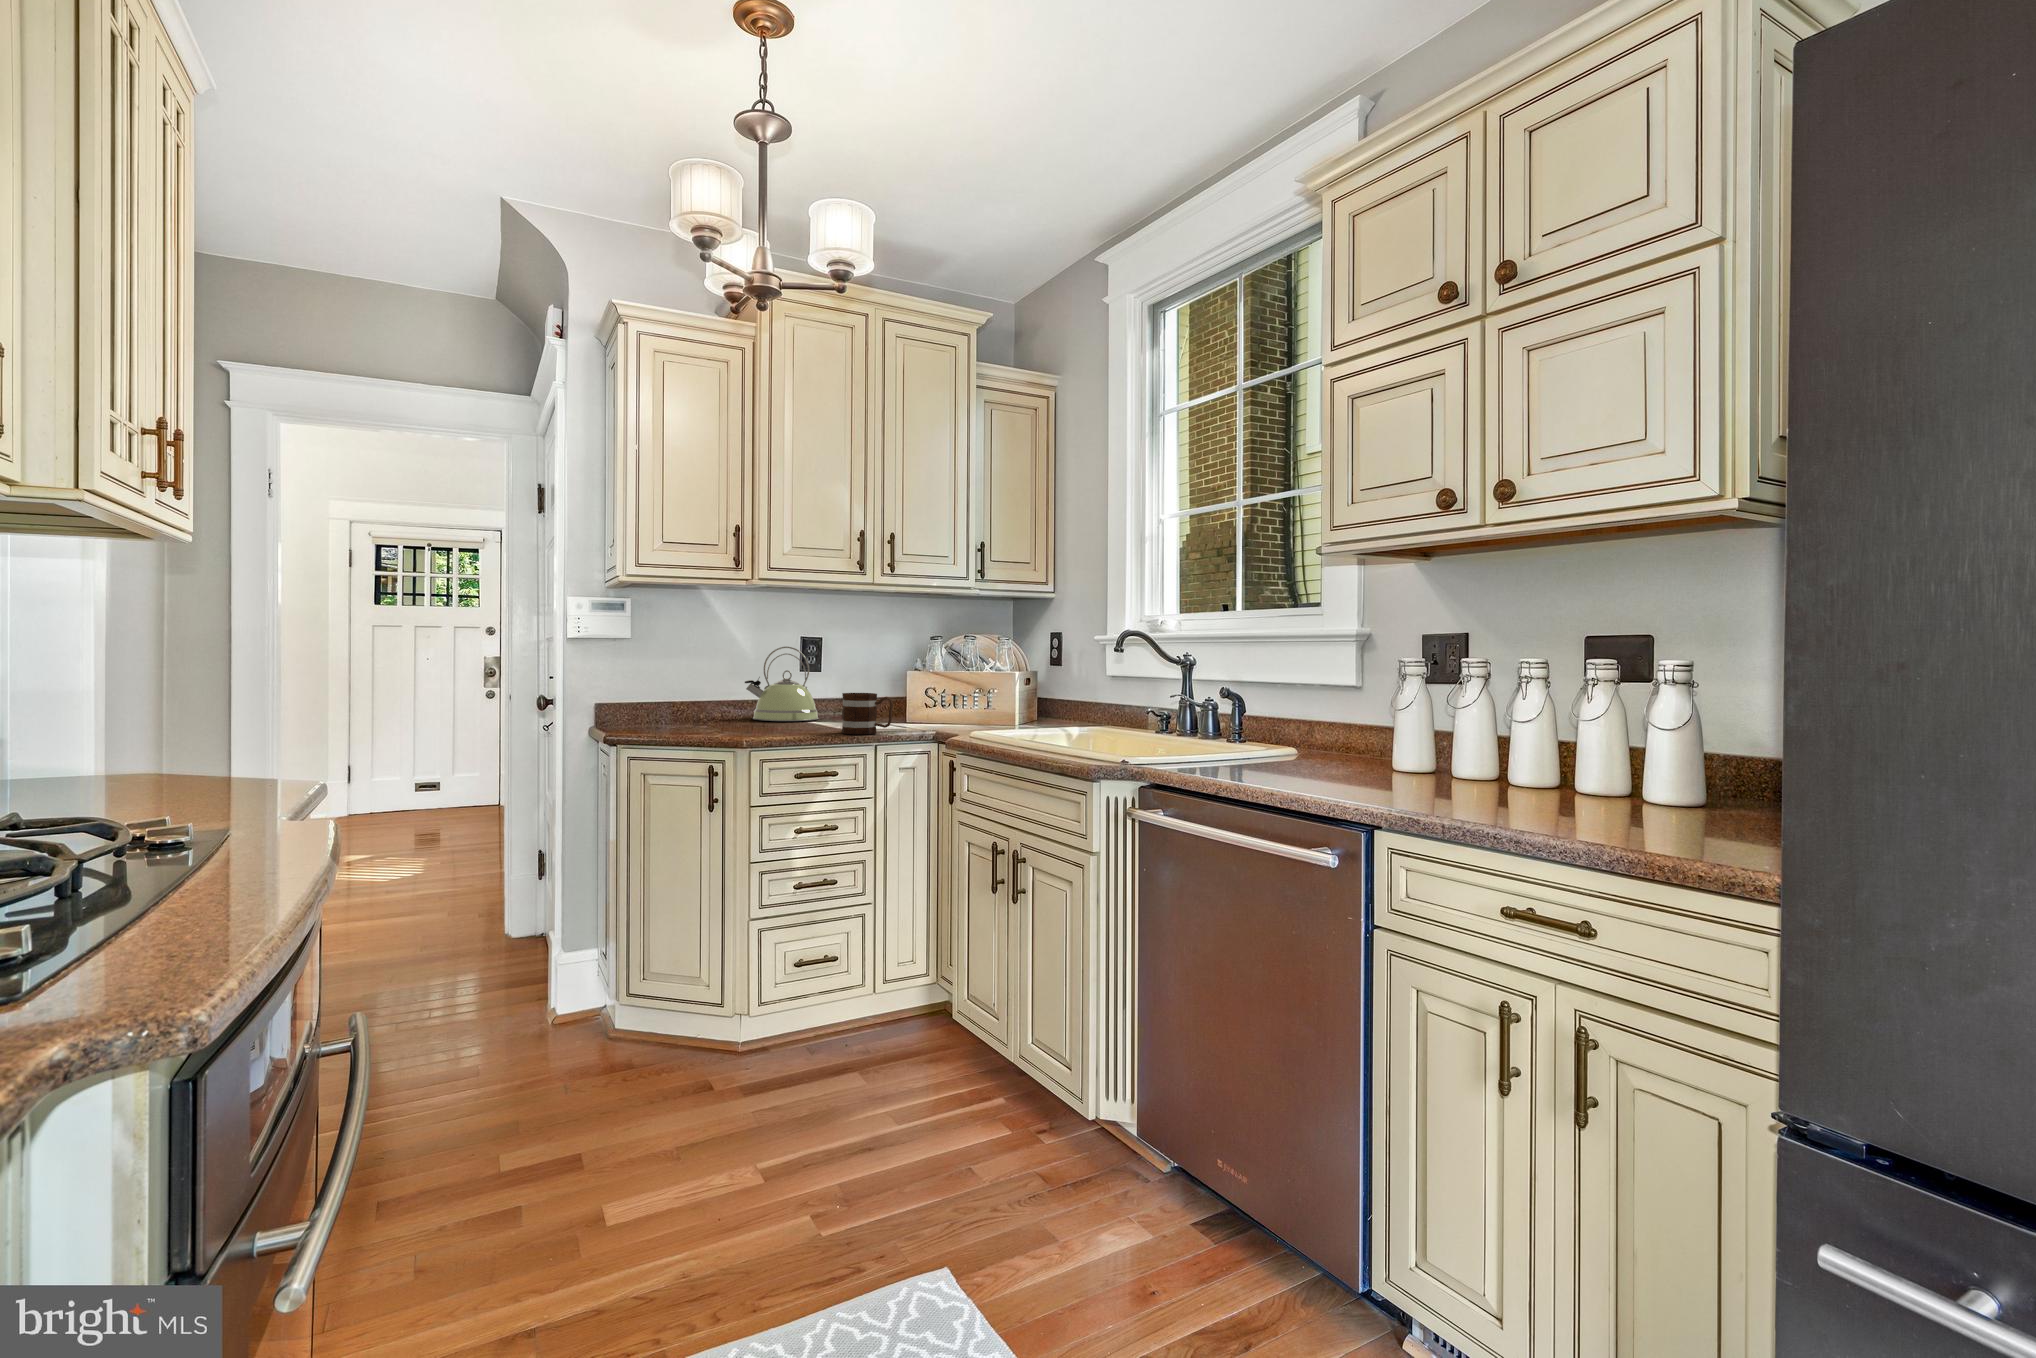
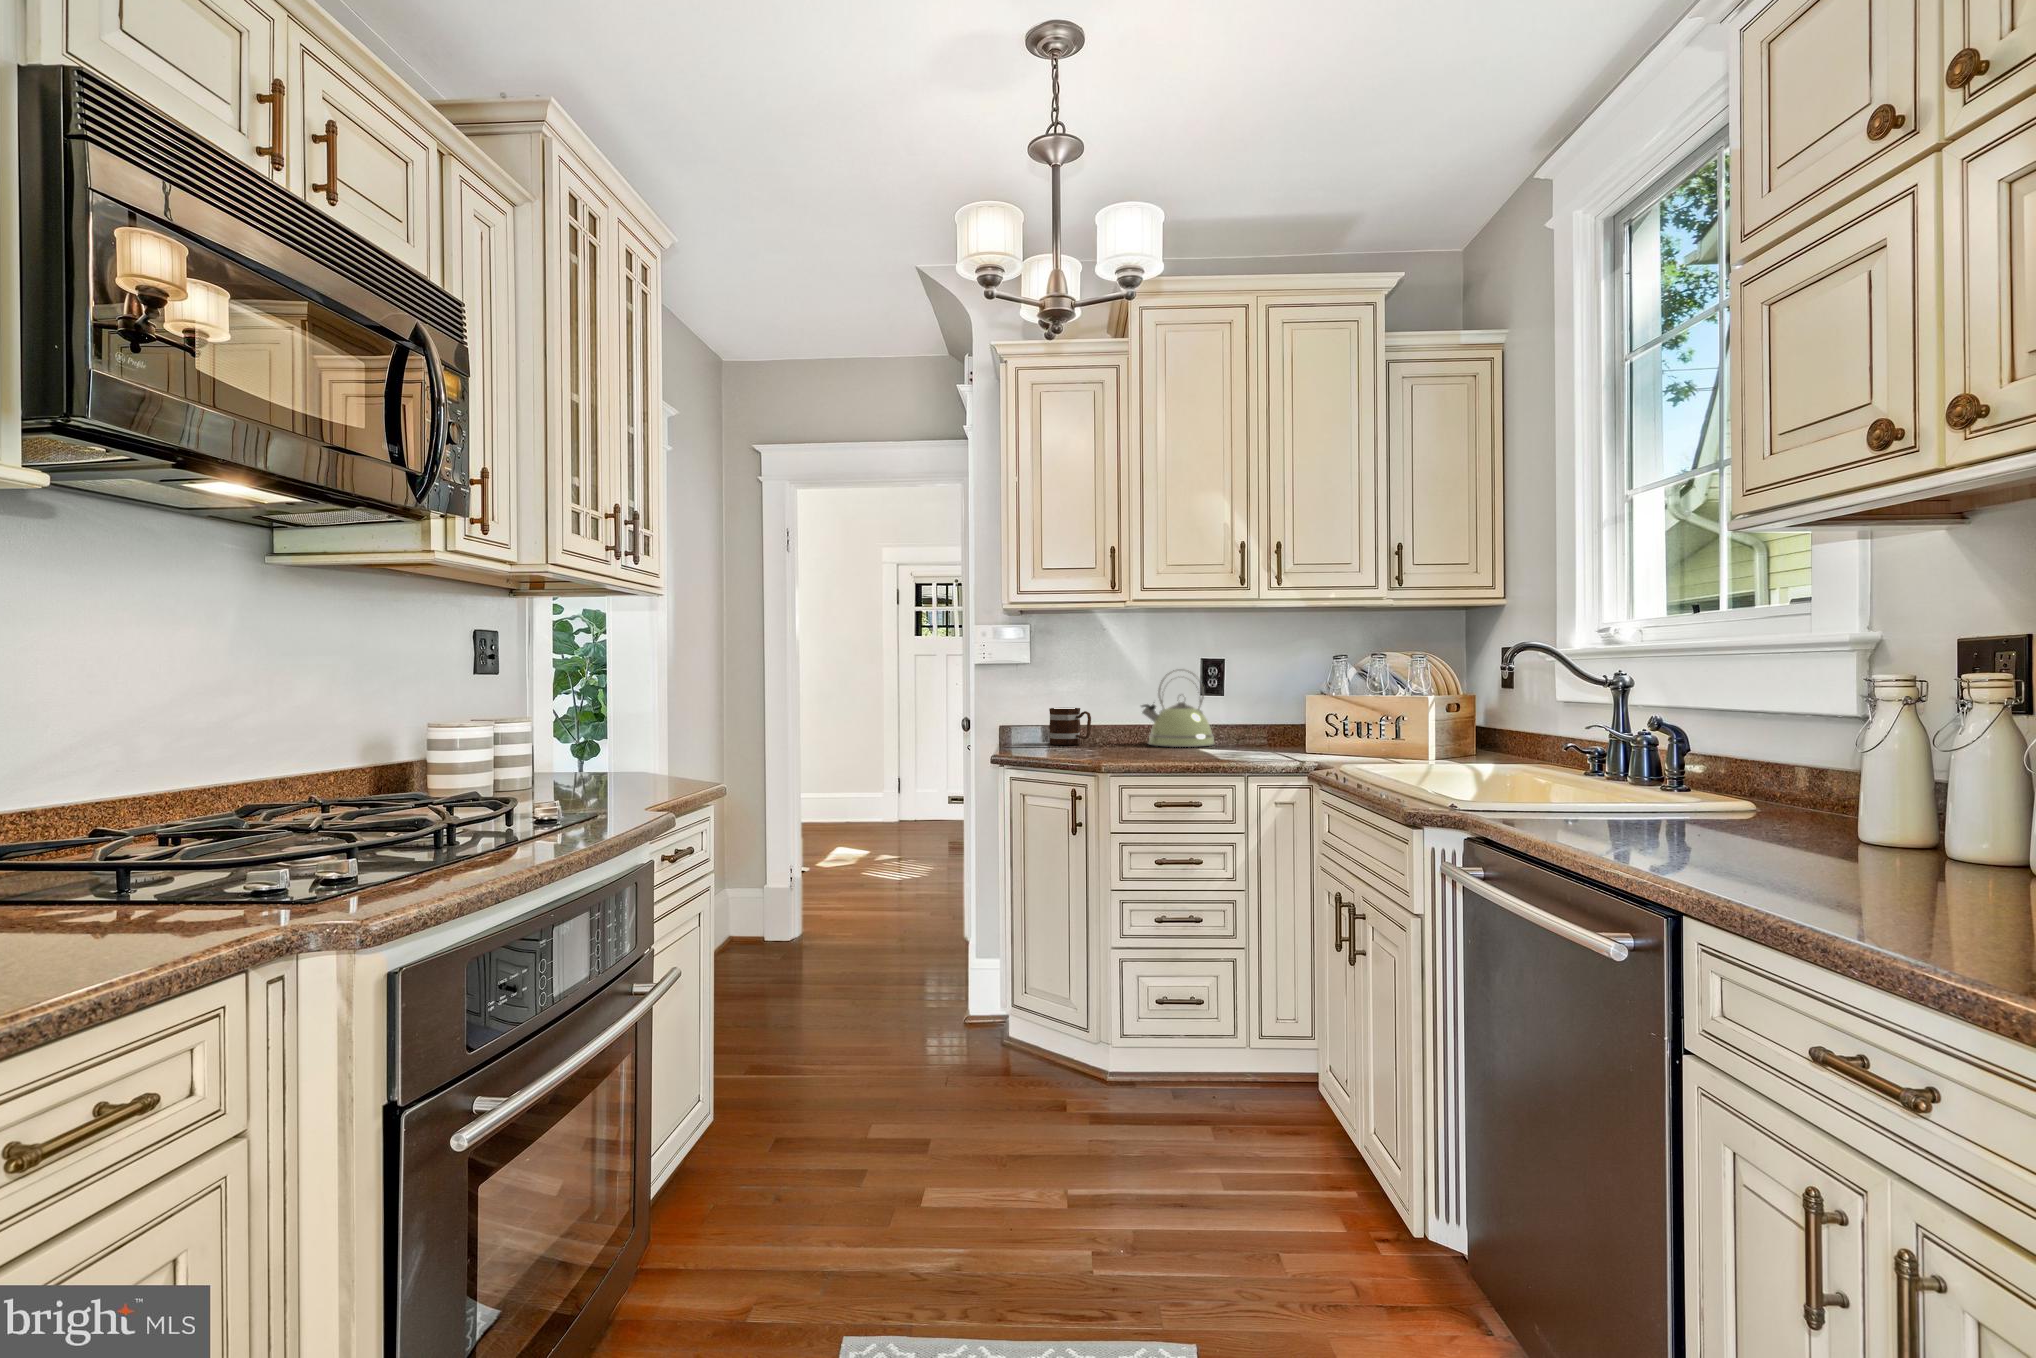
mug: present [842,693,893,734] -> present [1049,708,1091,745]

